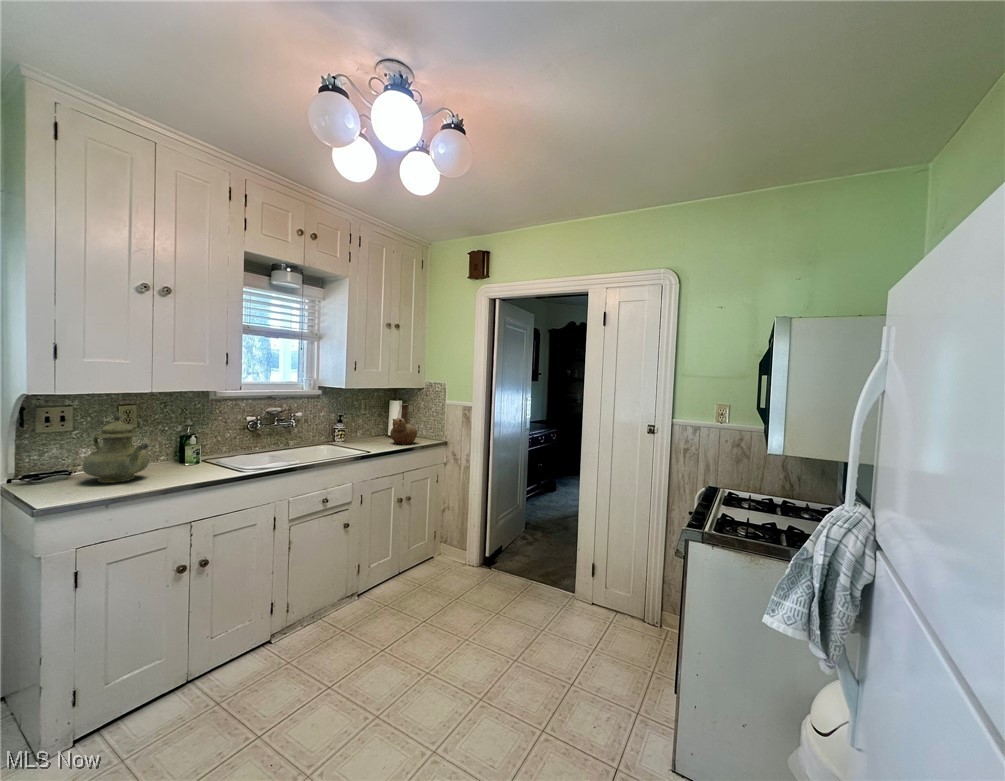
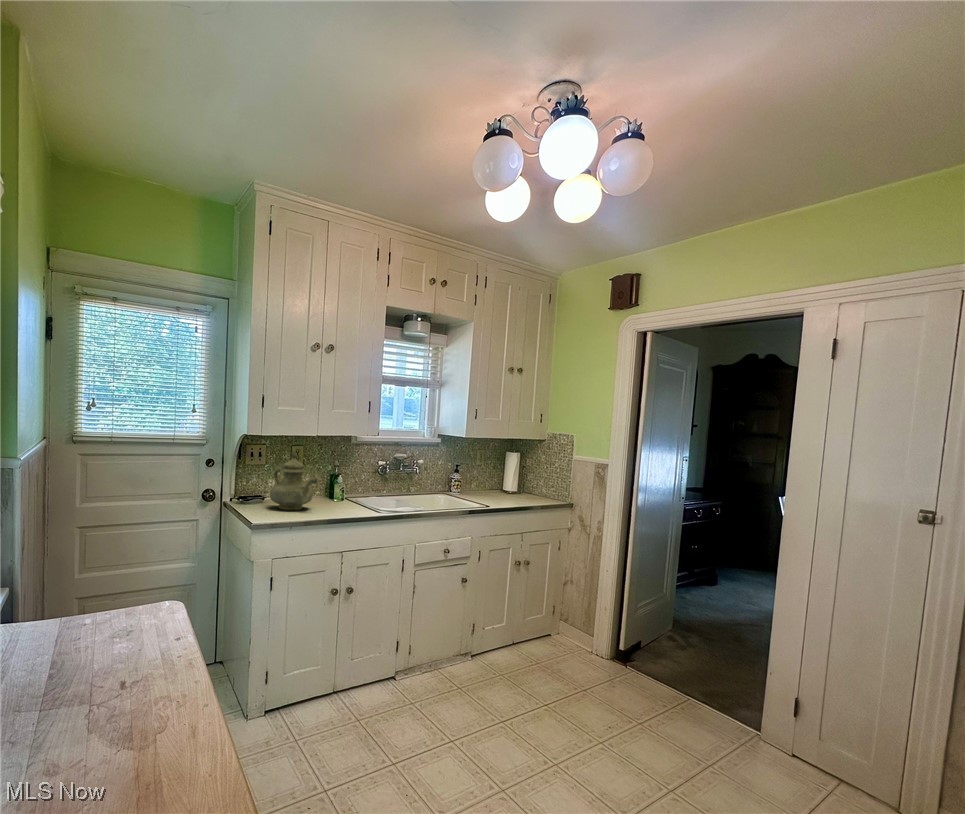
vase: present [390,404,417,445] -> none [510,457,539,502]

